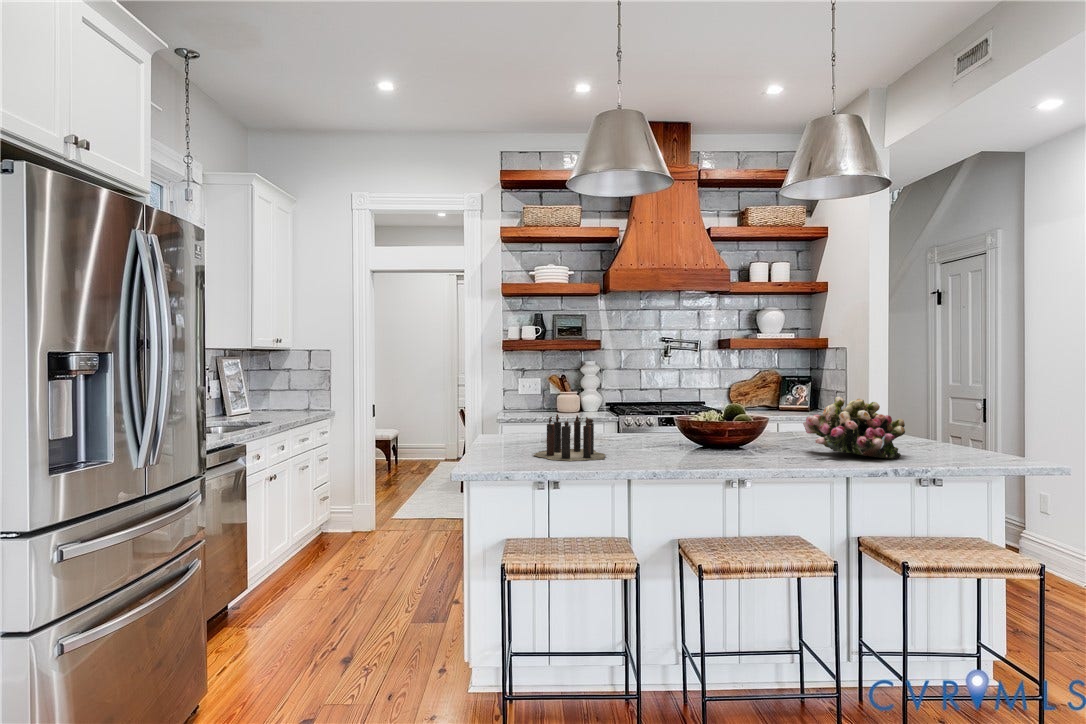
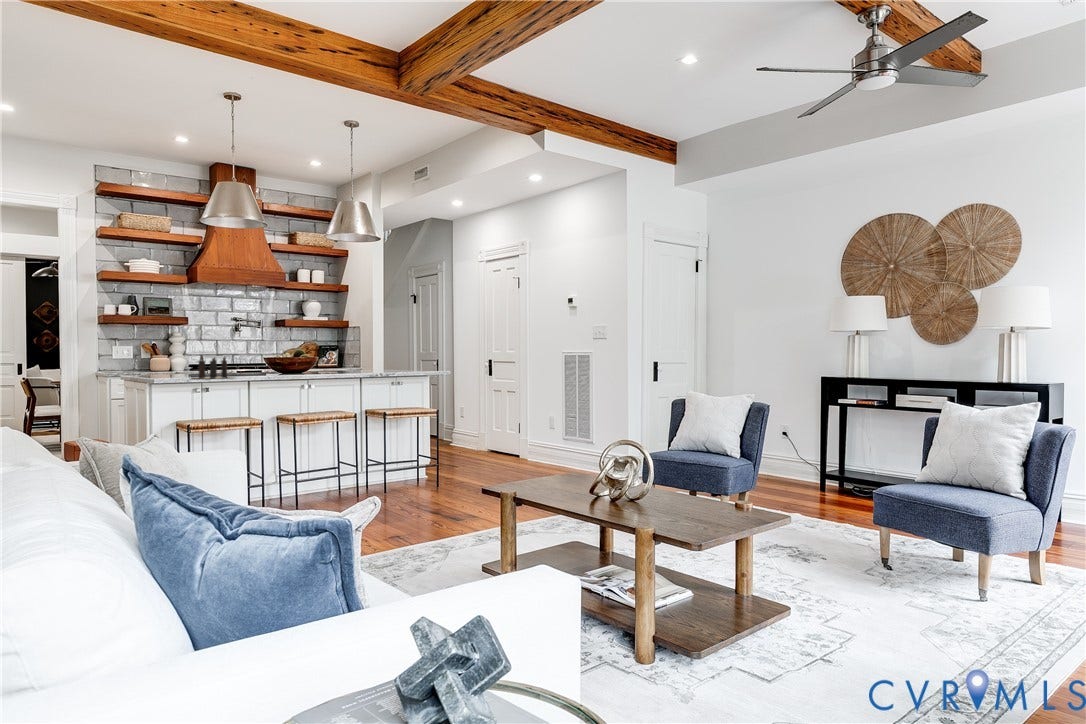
flower arrangement: present [803,397,905,459] -> none [337,346,383,373]

